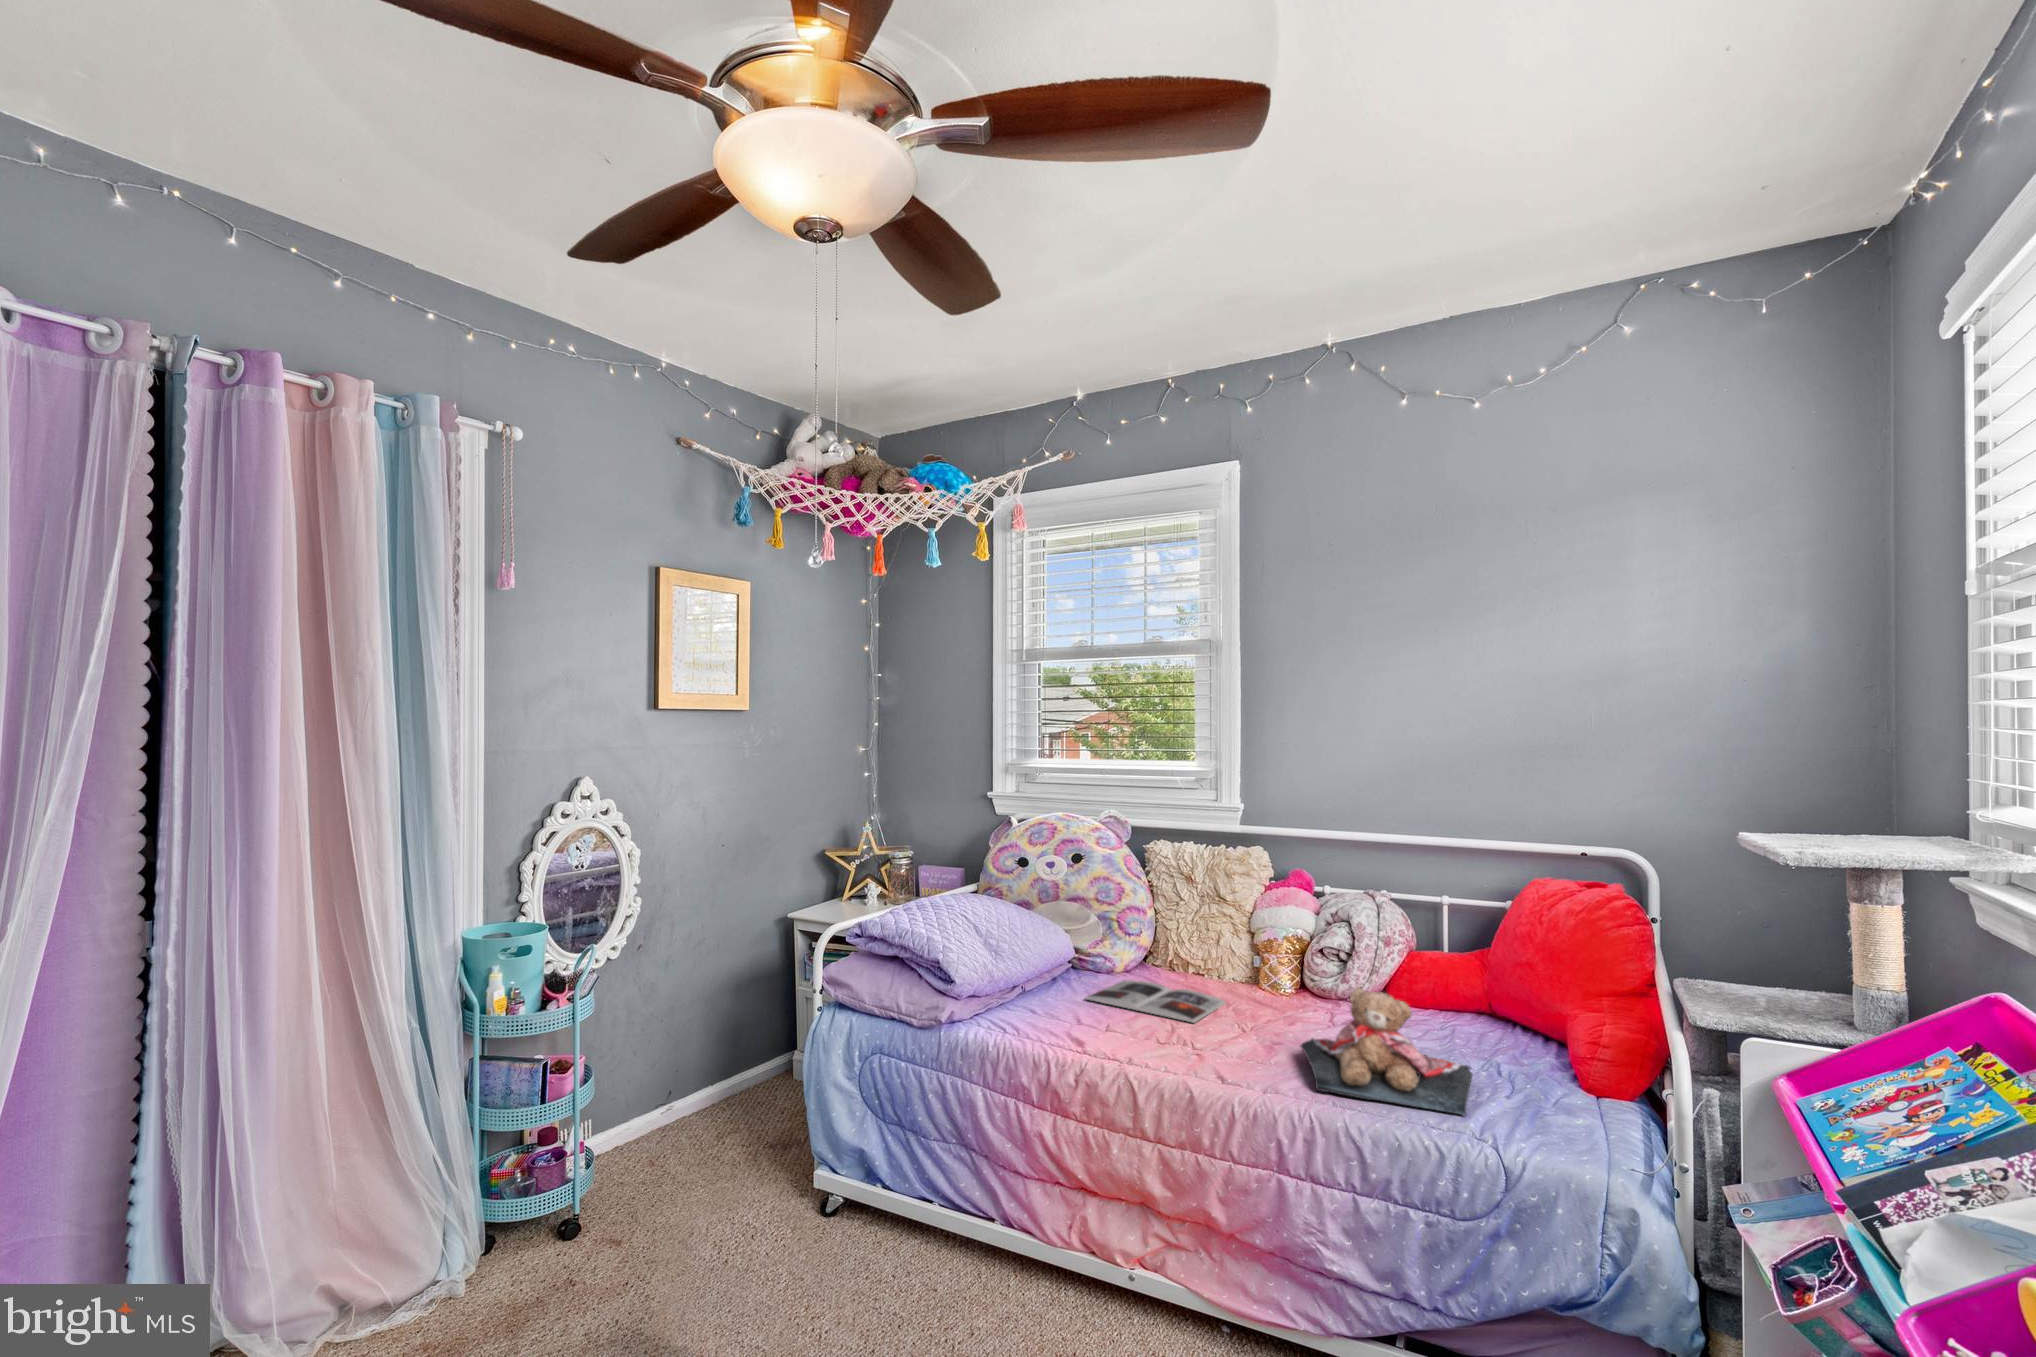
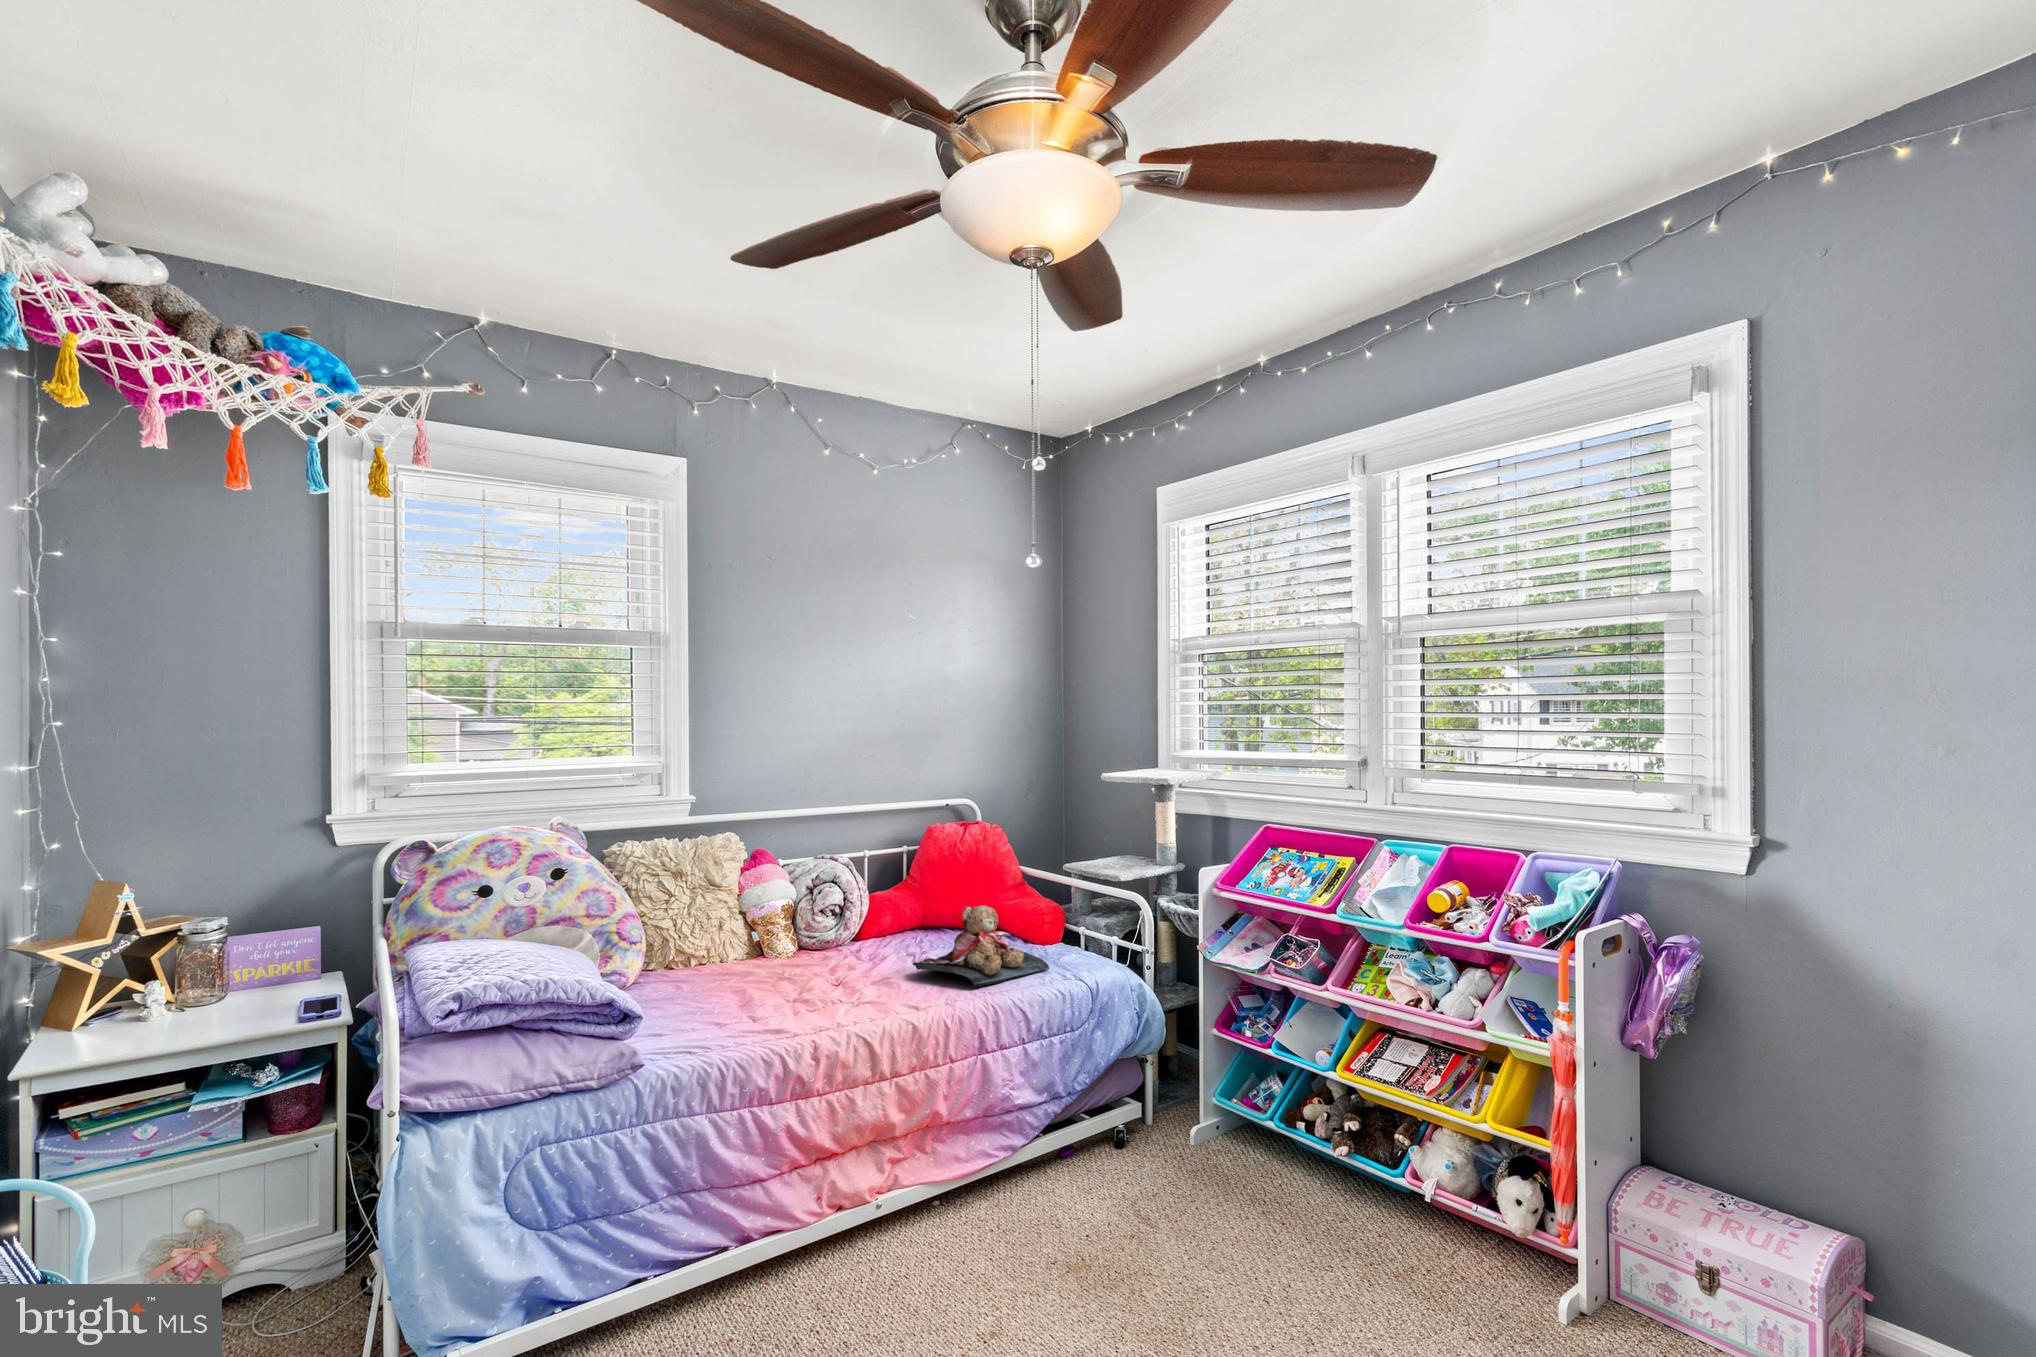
magazine: present [1086,980,1226,1023] -> none [664,971,806,1008]

